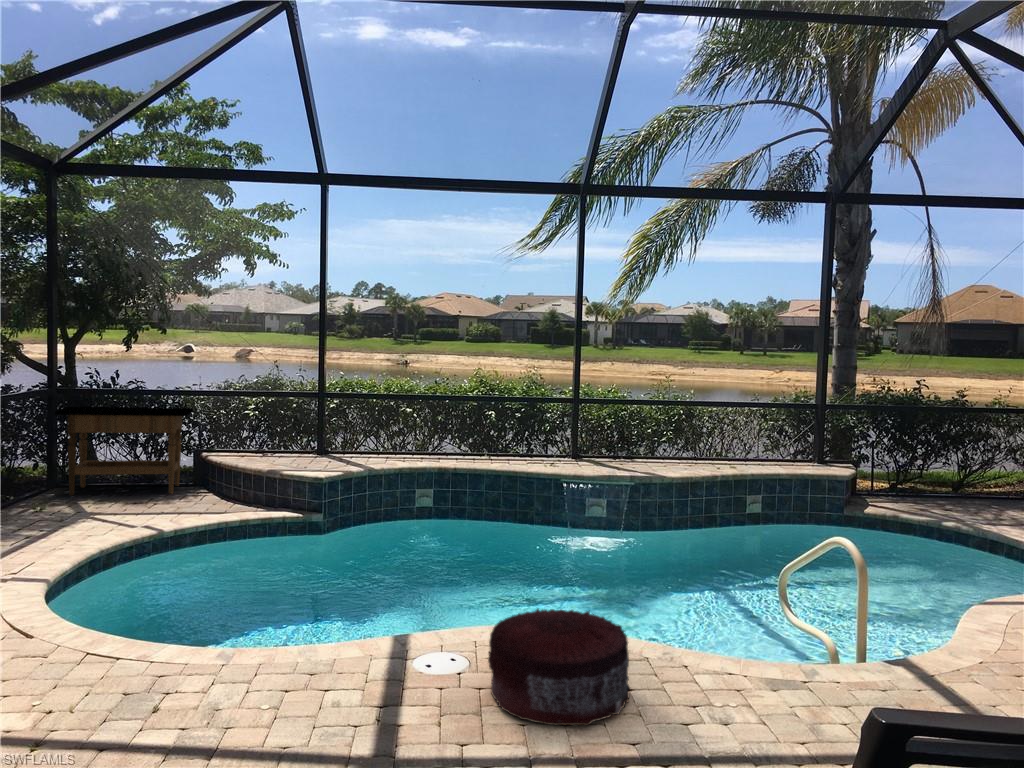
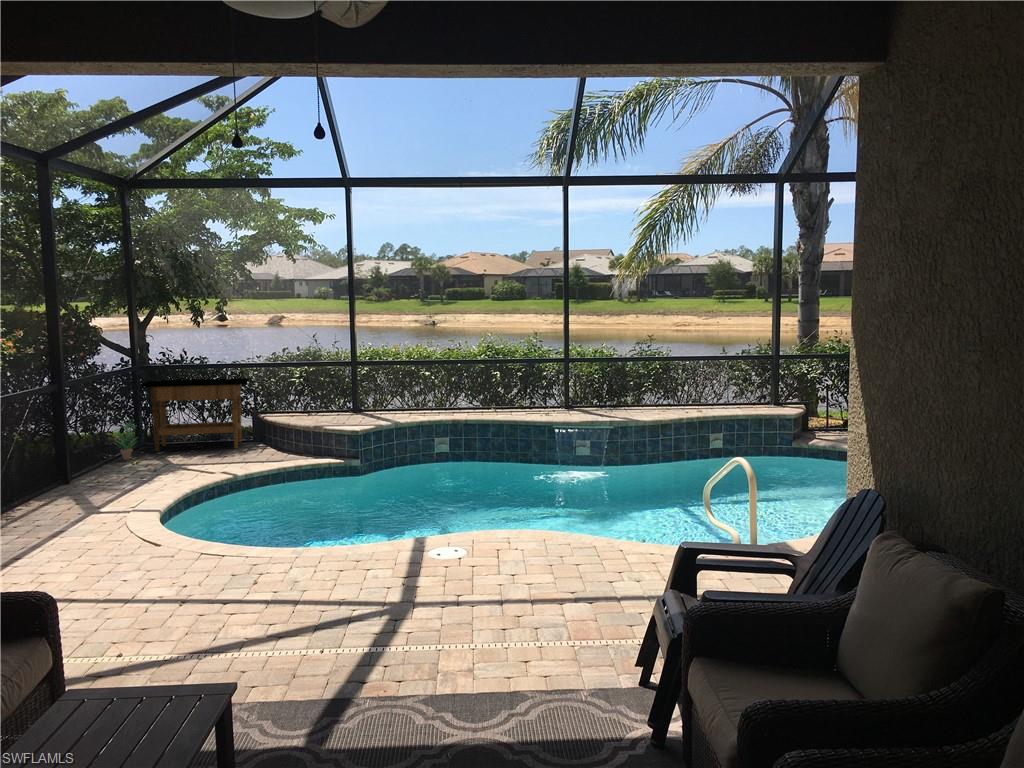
potted plant: none [13,454,47,505] -> present [116,421,136,460]
pouf: present [488,609,631,725] -> none [479,511,583,584]

